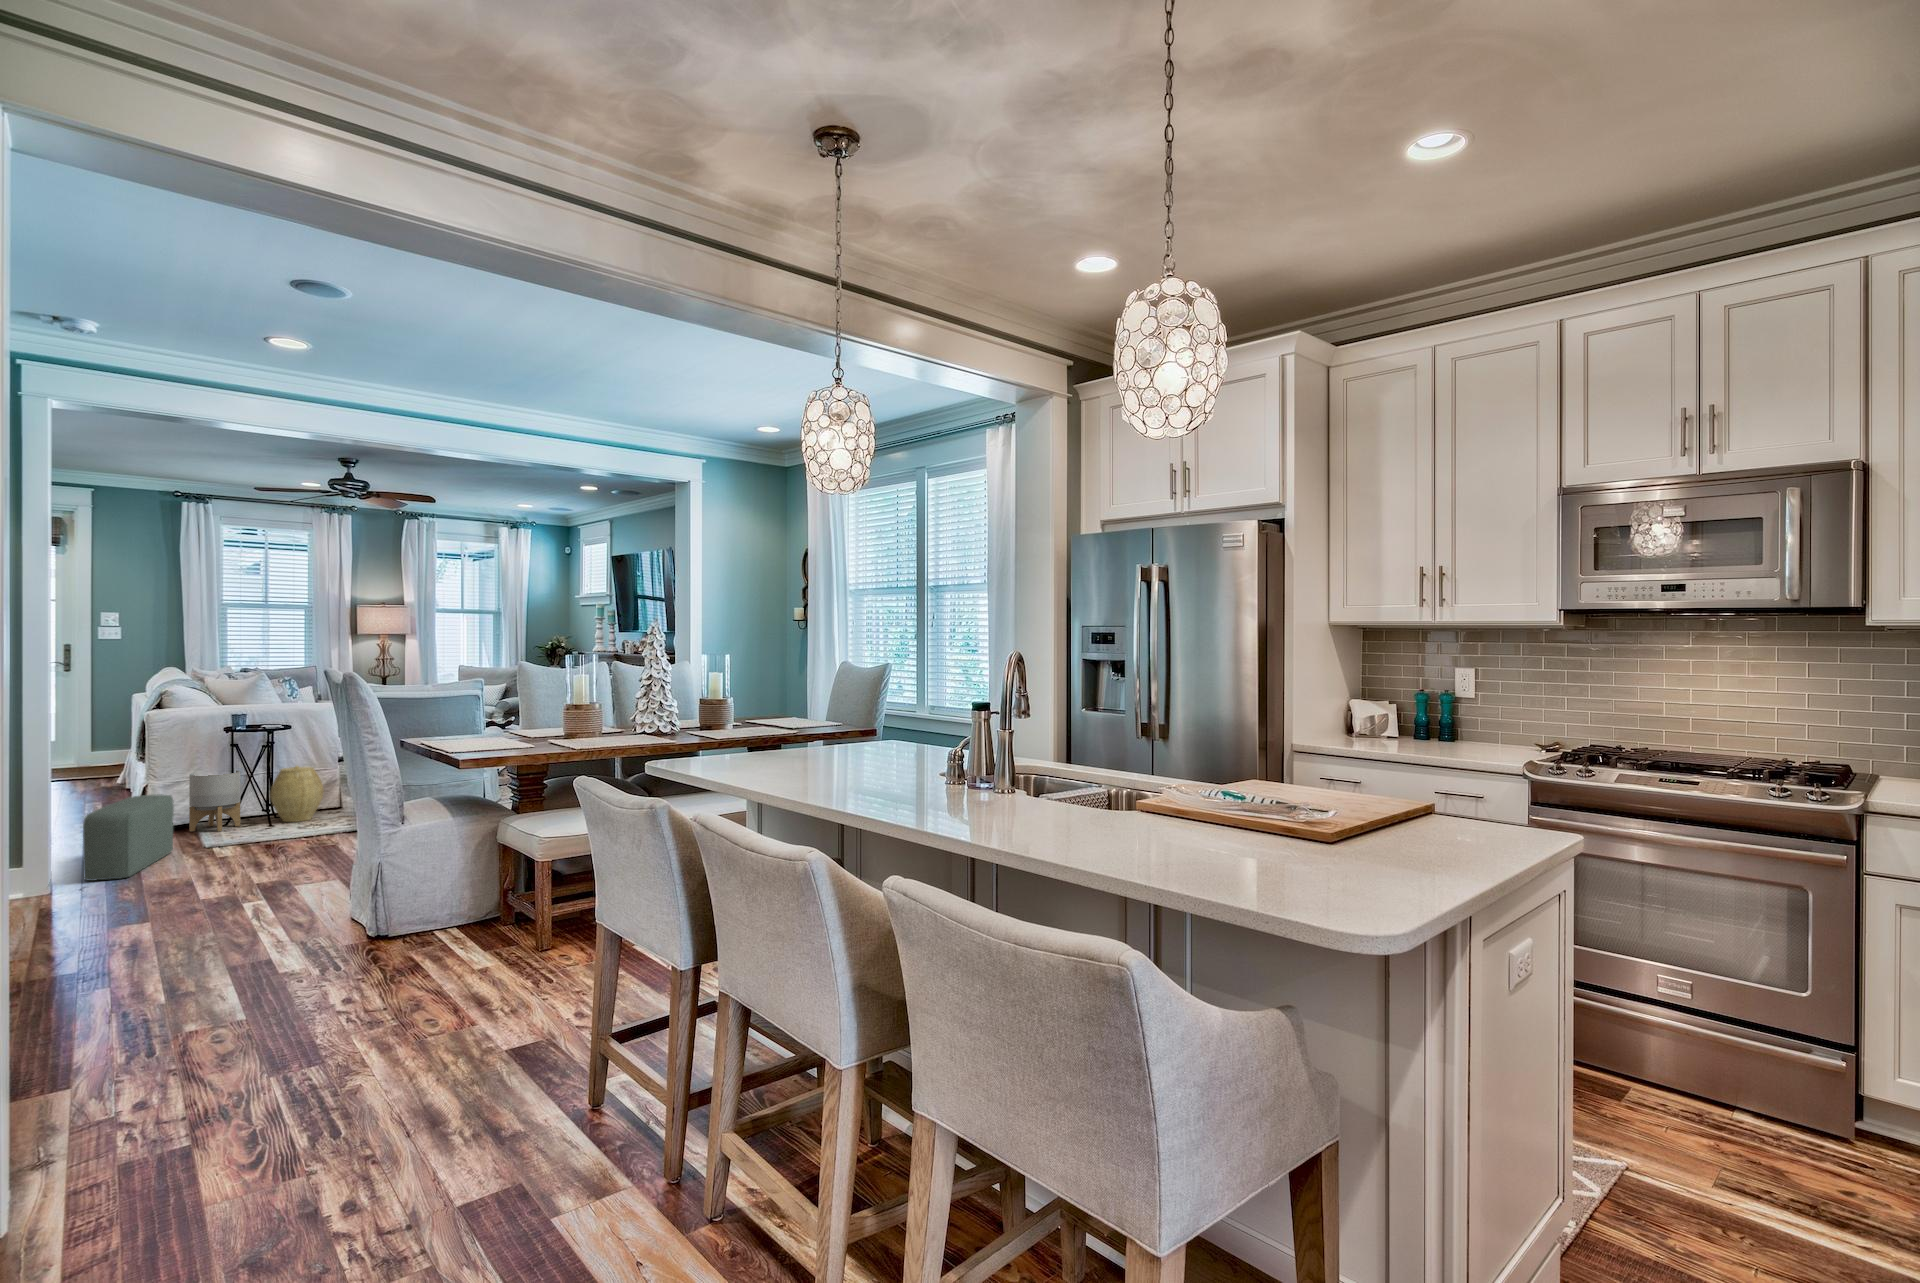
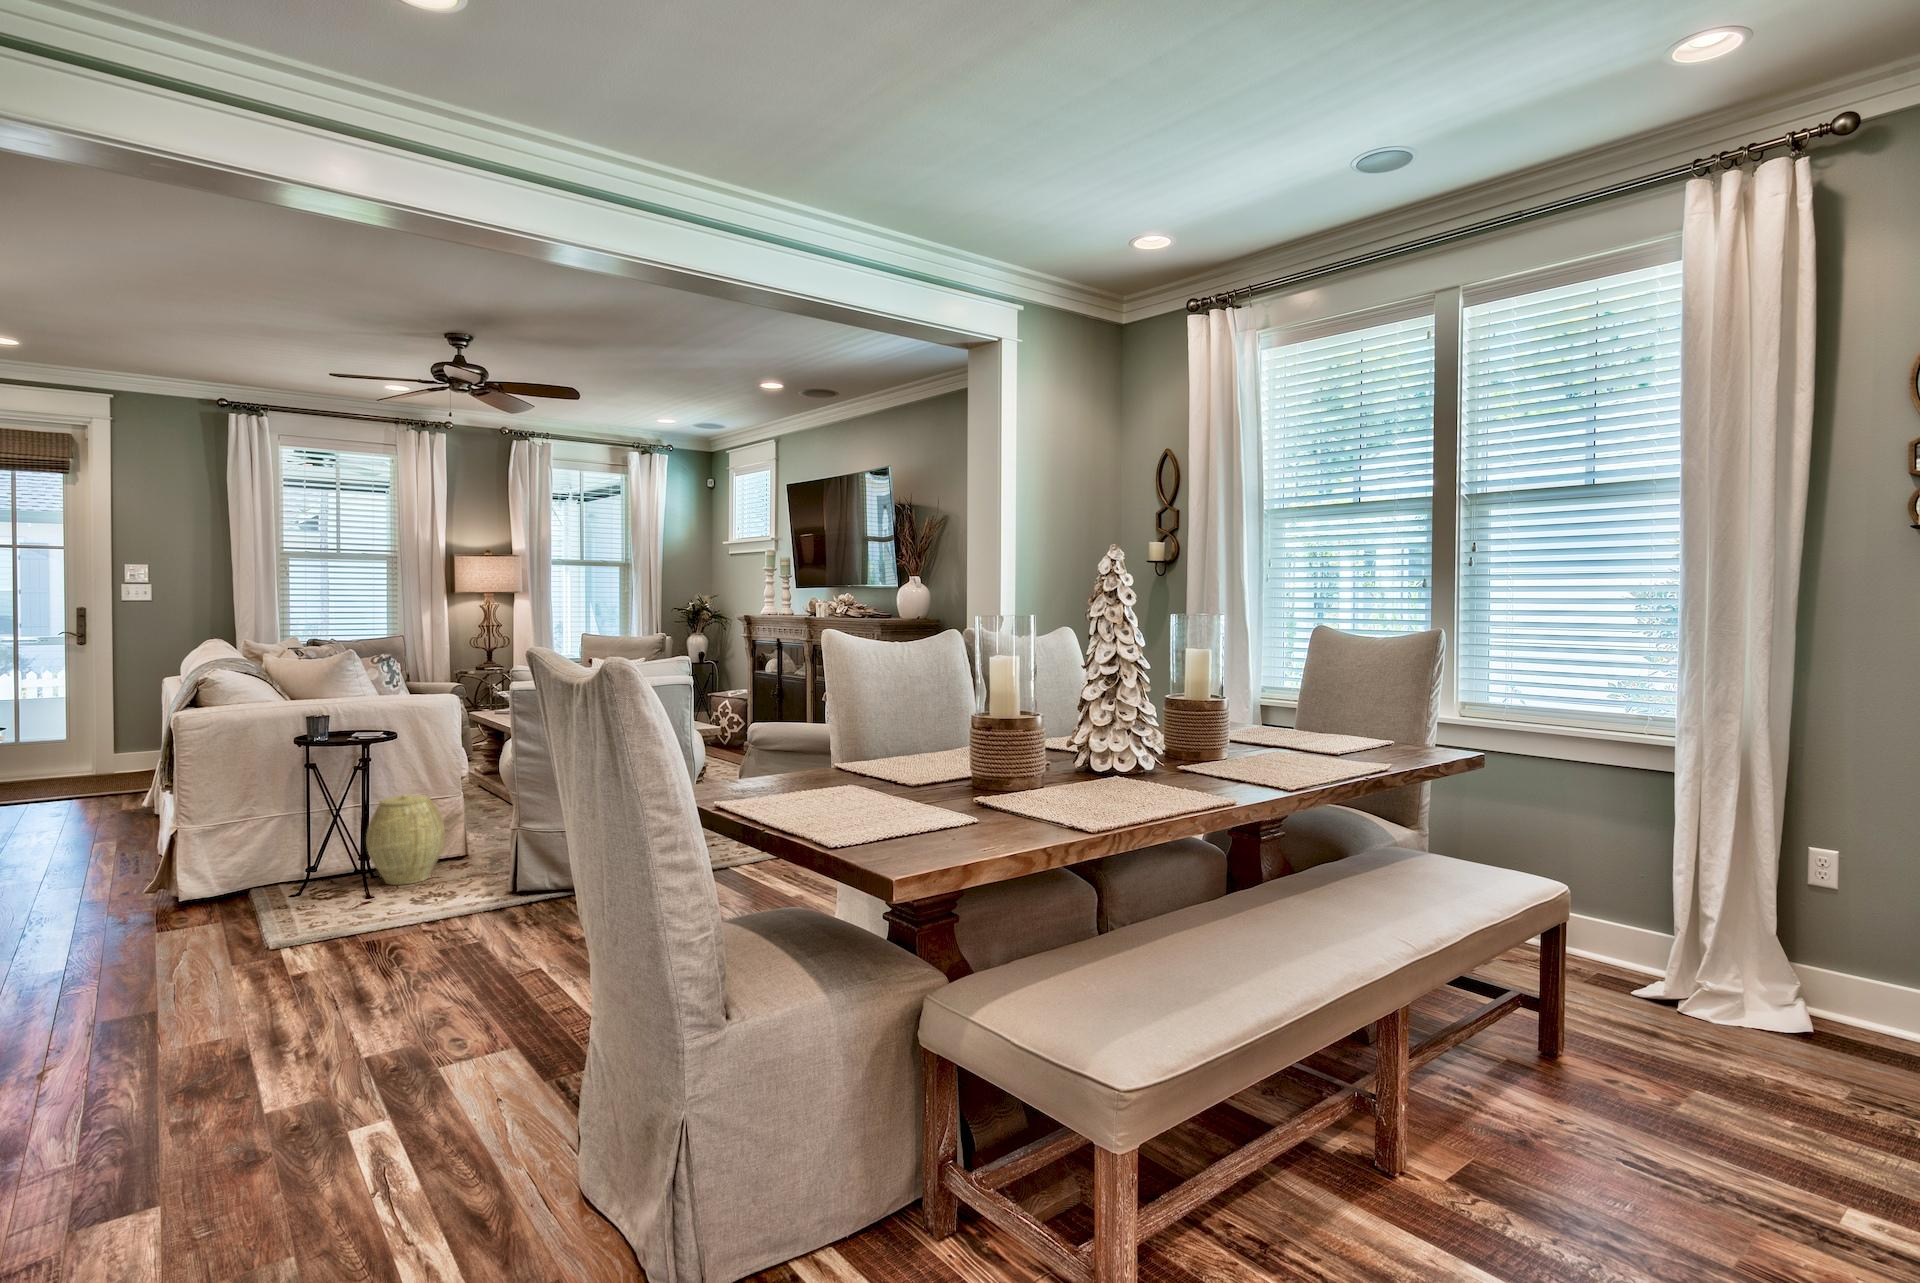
planter: present [189,770,240,832] -> none [242,803,322,906]
pouf: present [83,794,174,881] -> none [46,862,216,1045]

